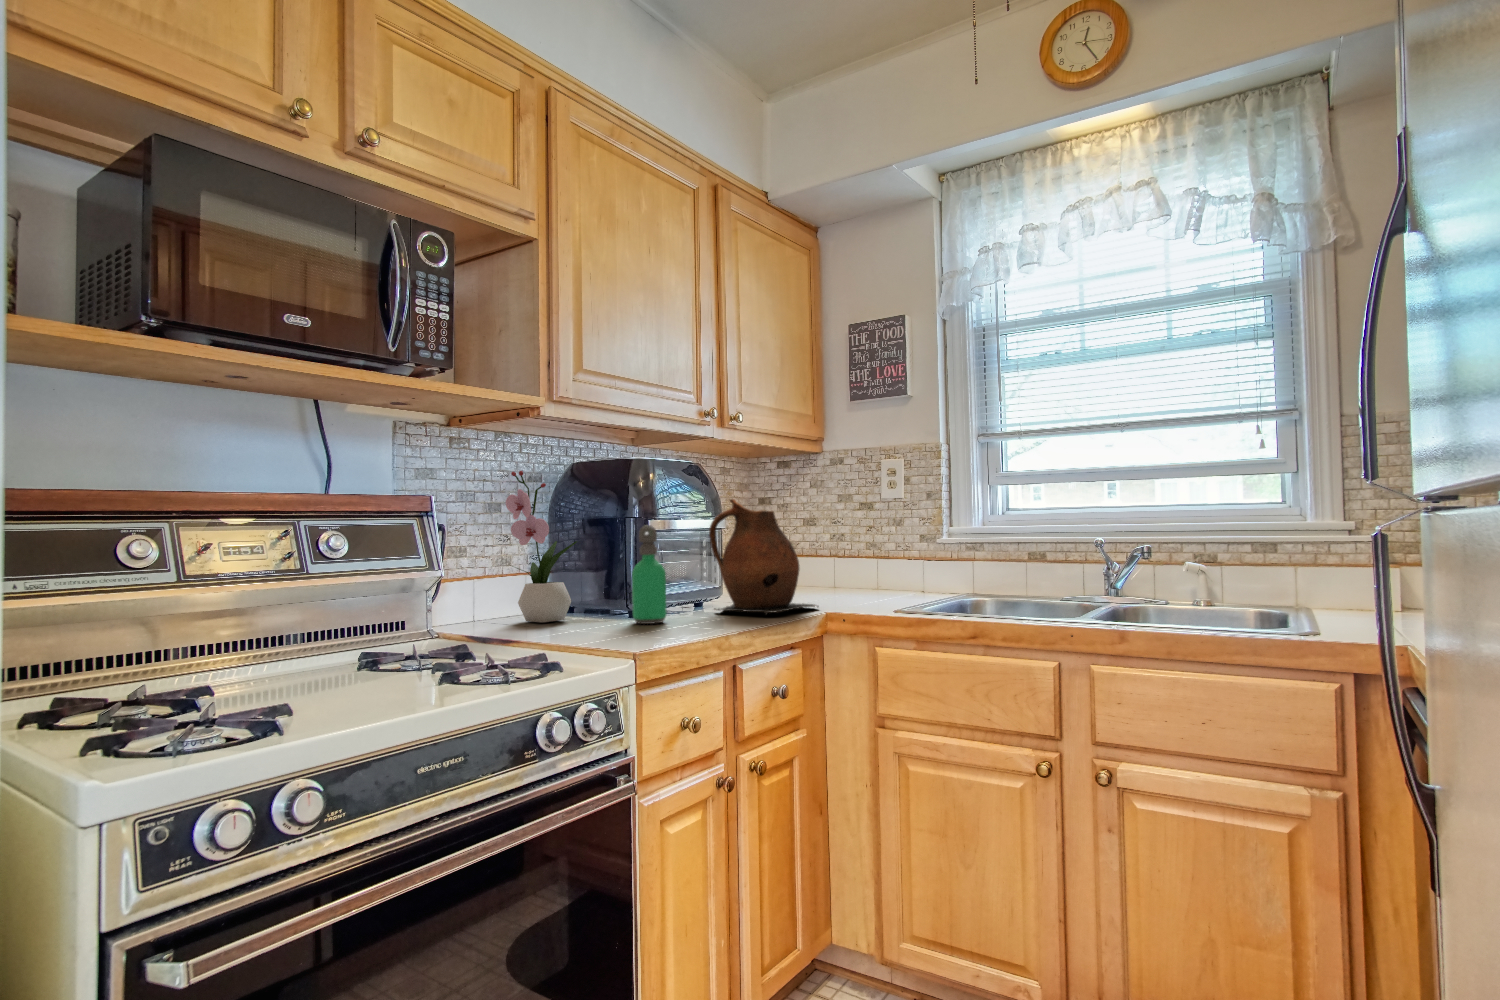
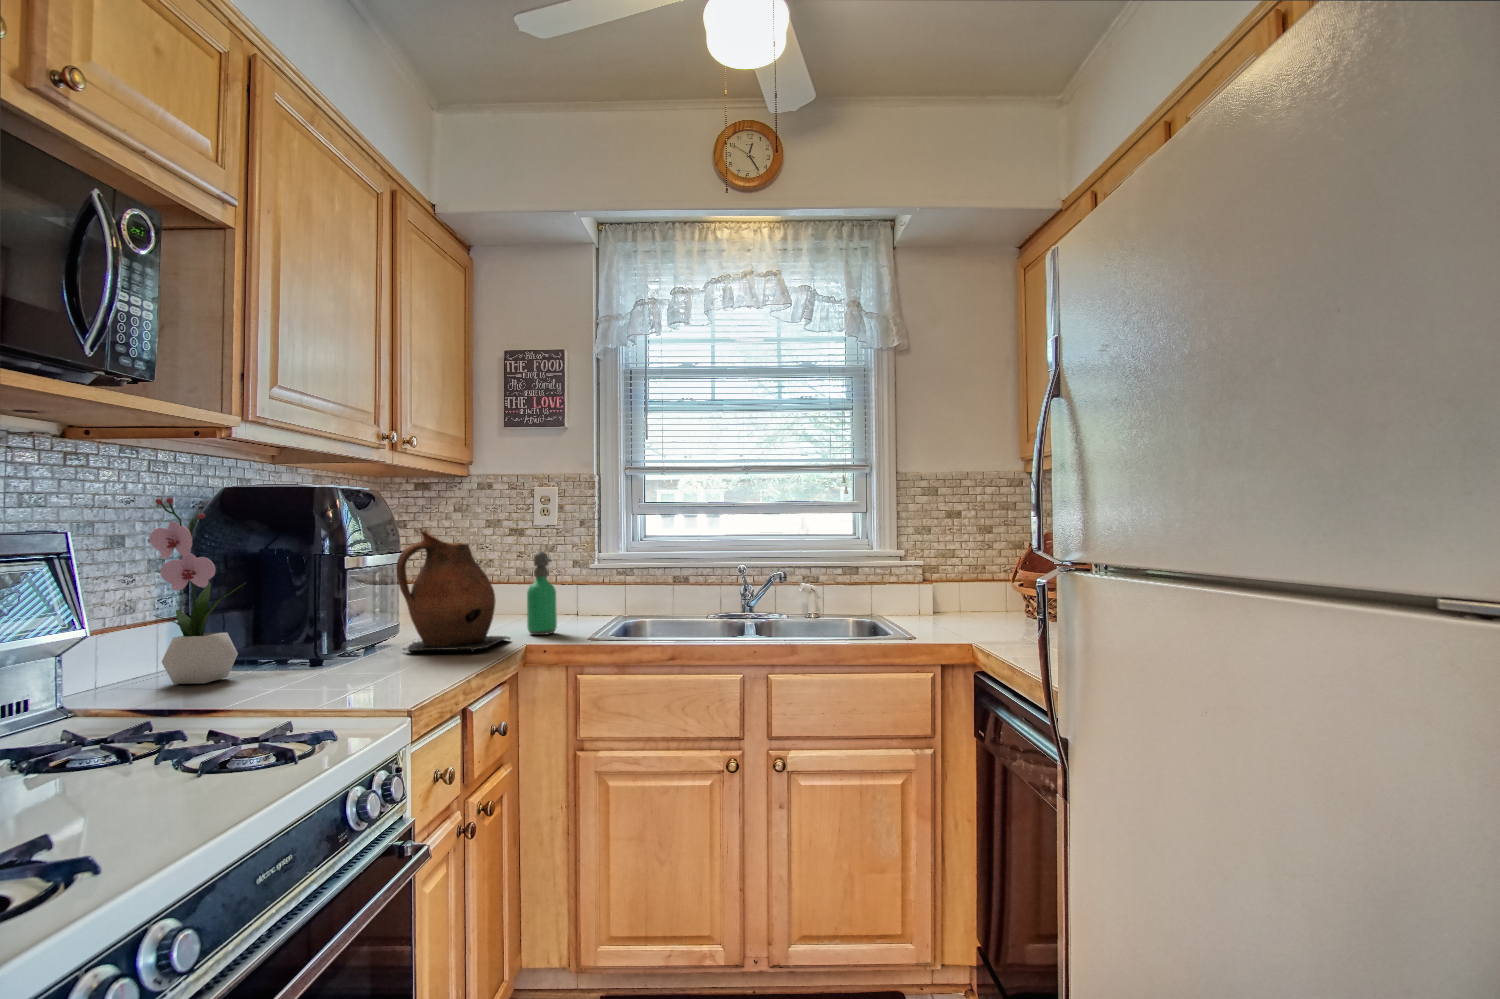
soap dispenser: present [632,525,666,624] -> present [527,552,557,635]

